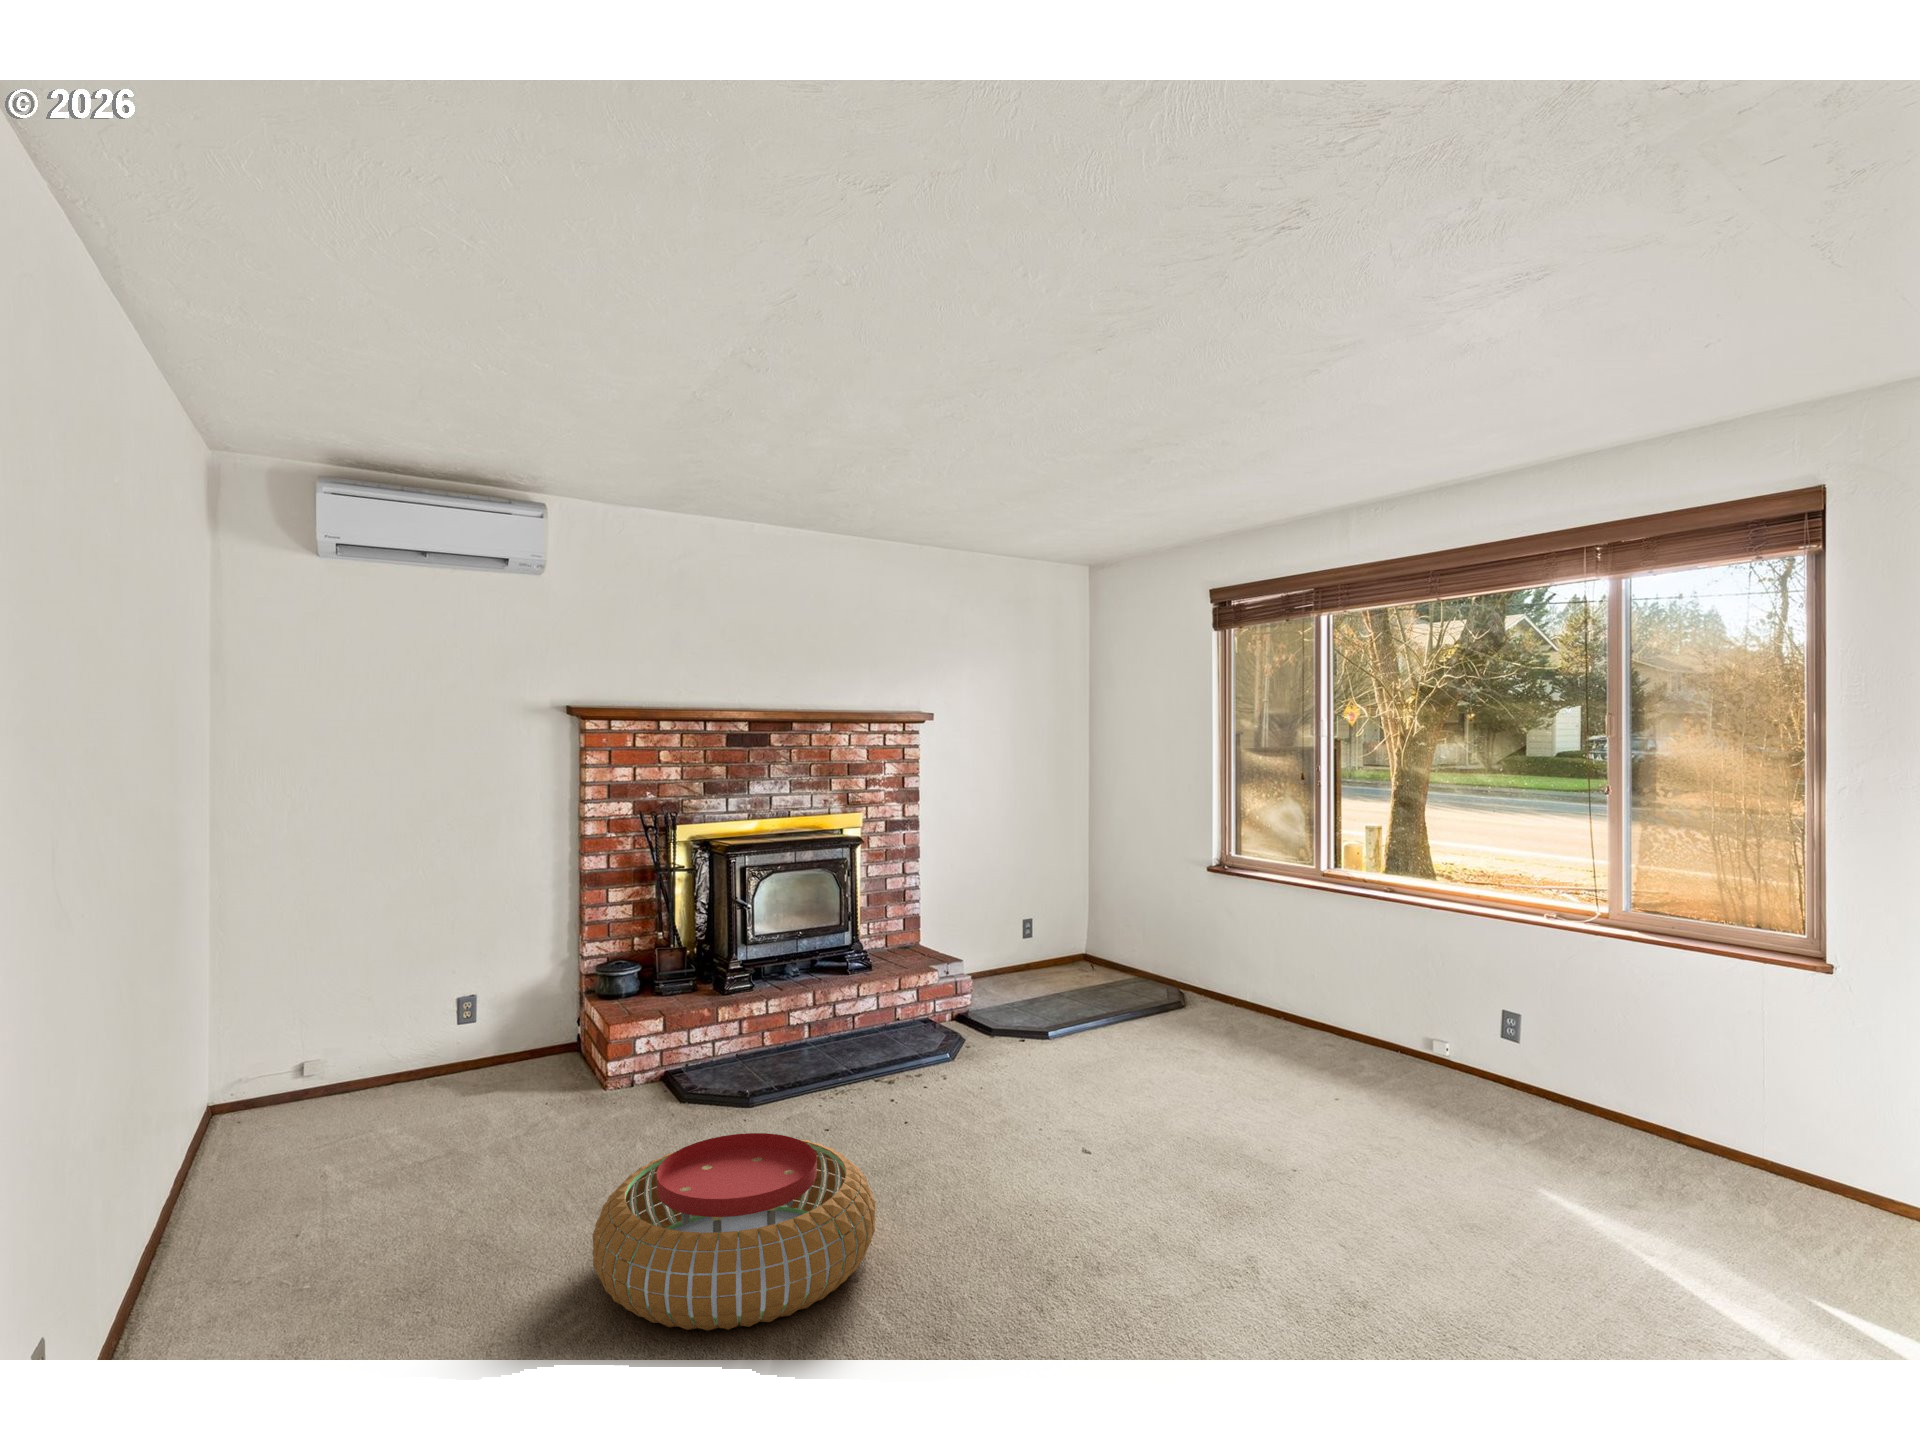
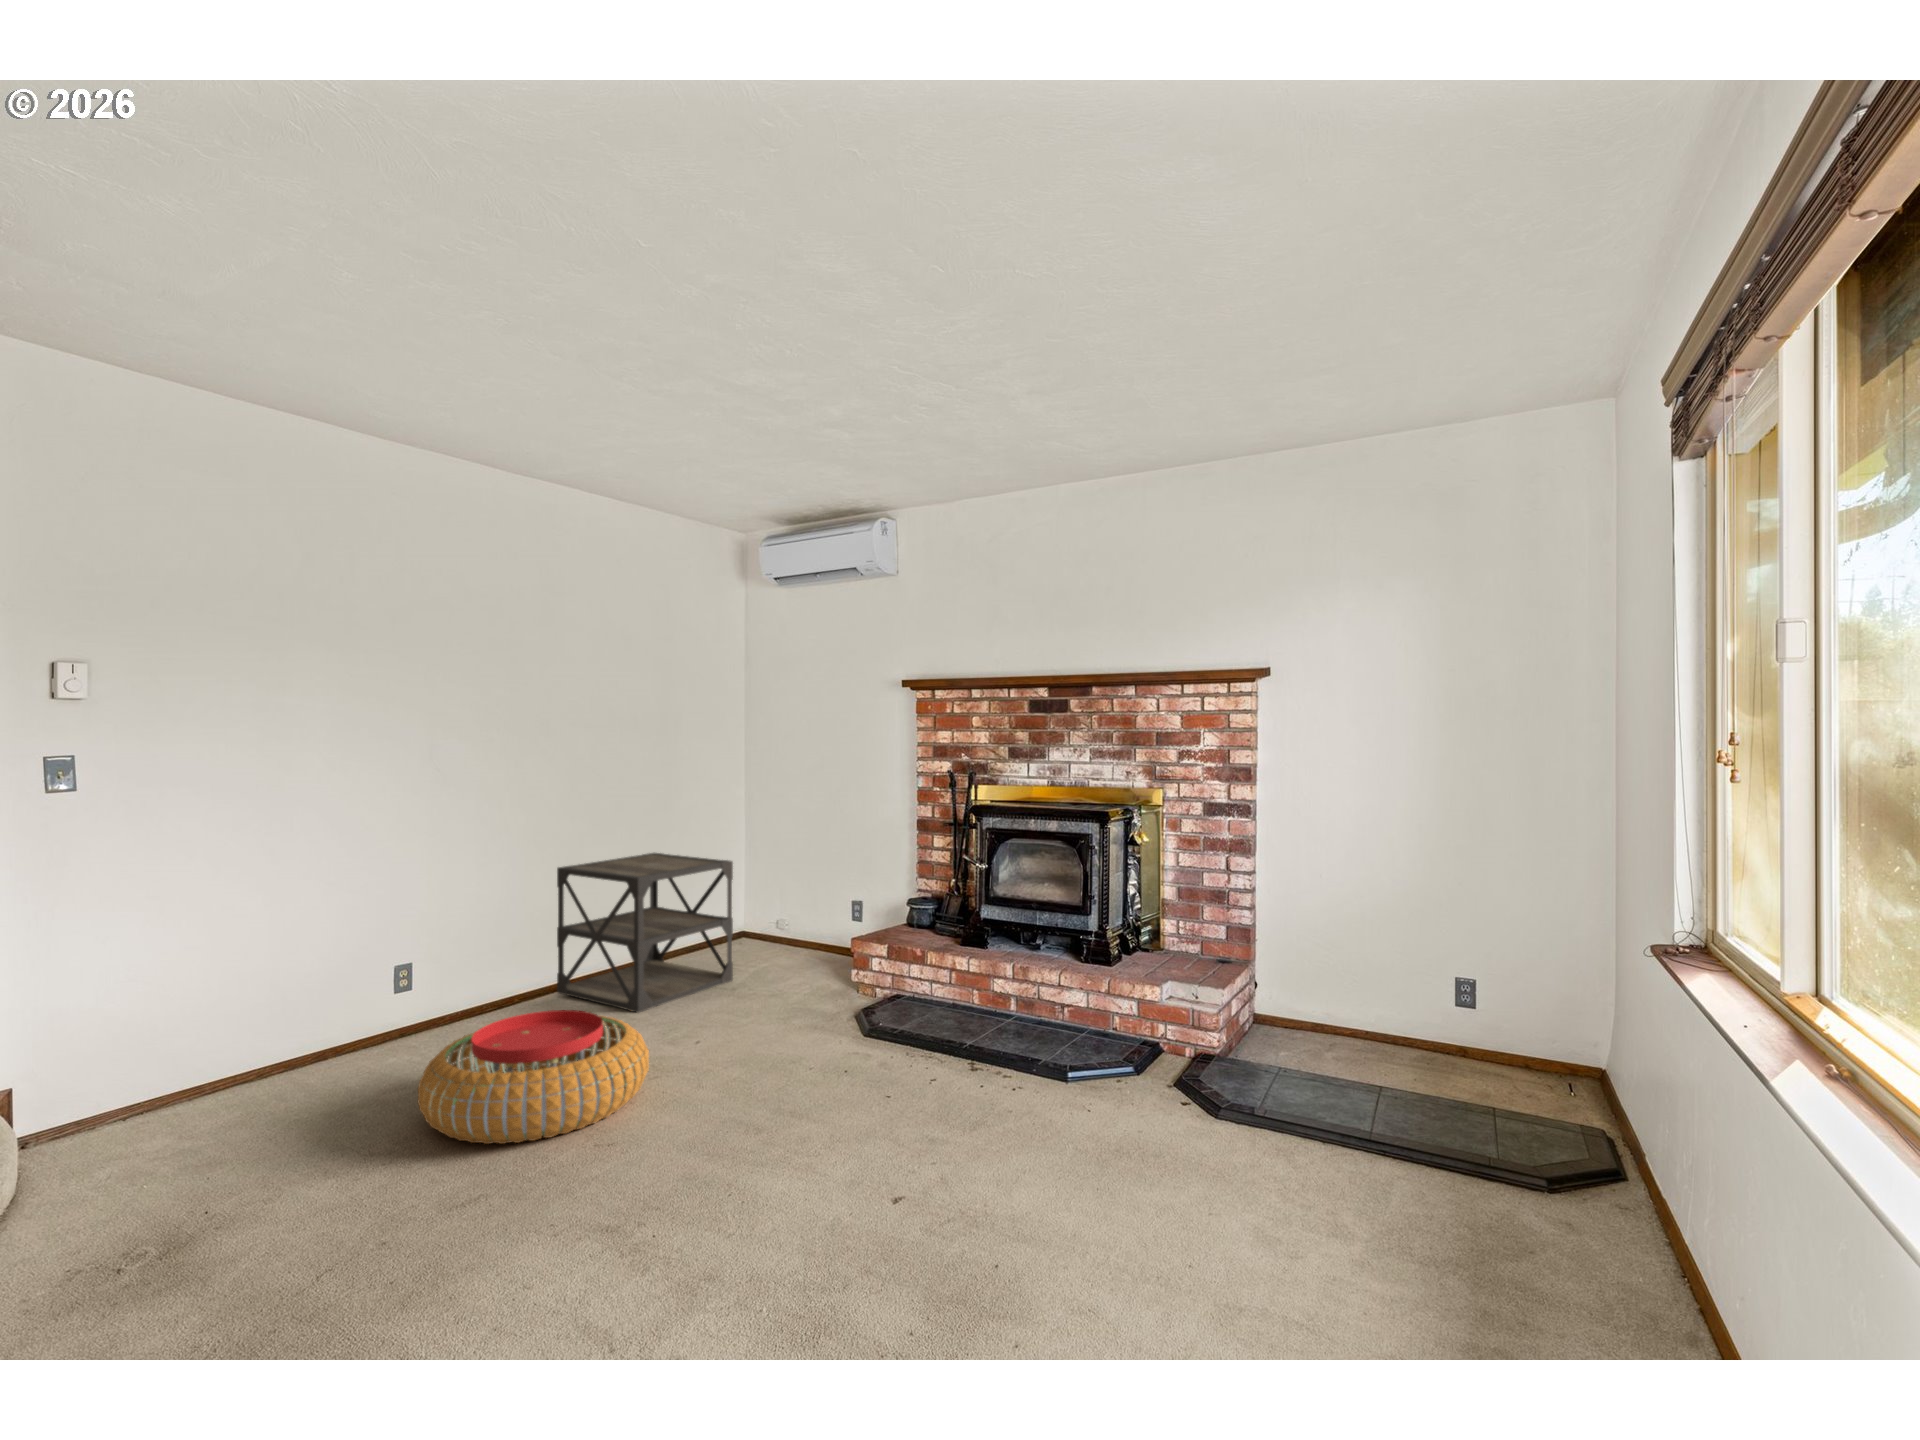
side table: none [214,964,461,1266] -> present [557,853,733,1013]

